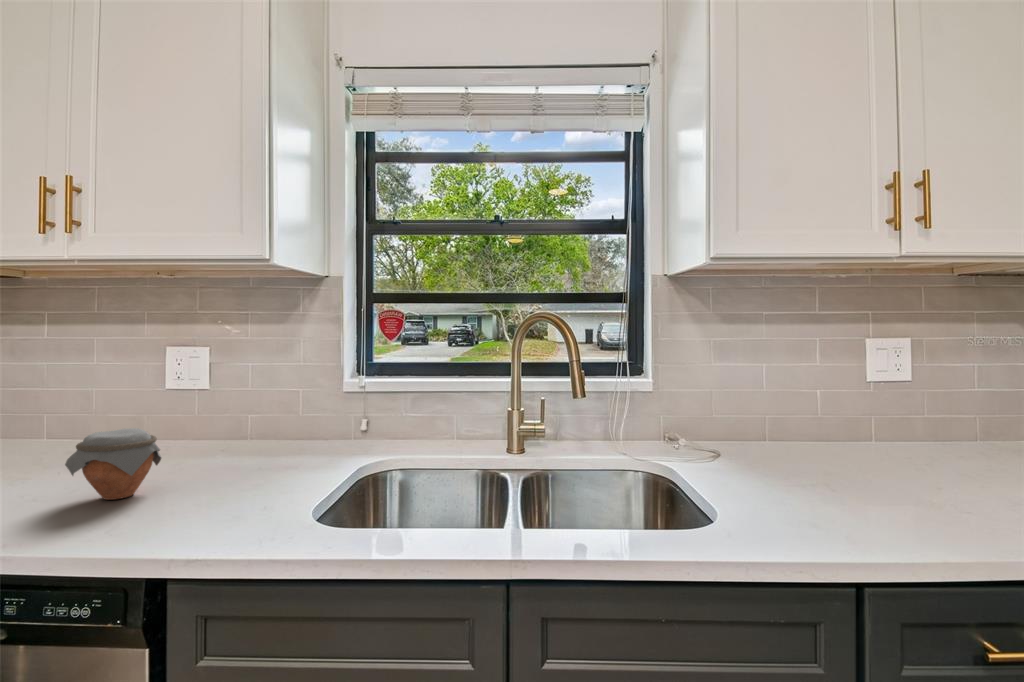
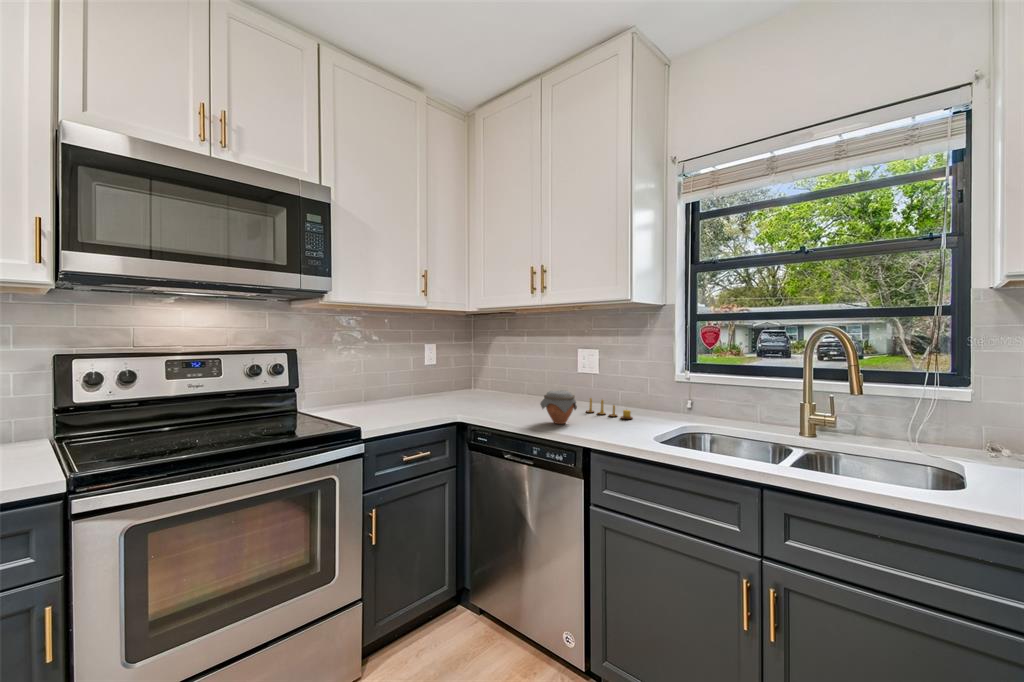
candle: none [181,433,276,465] -> present [586,398,633,419]

